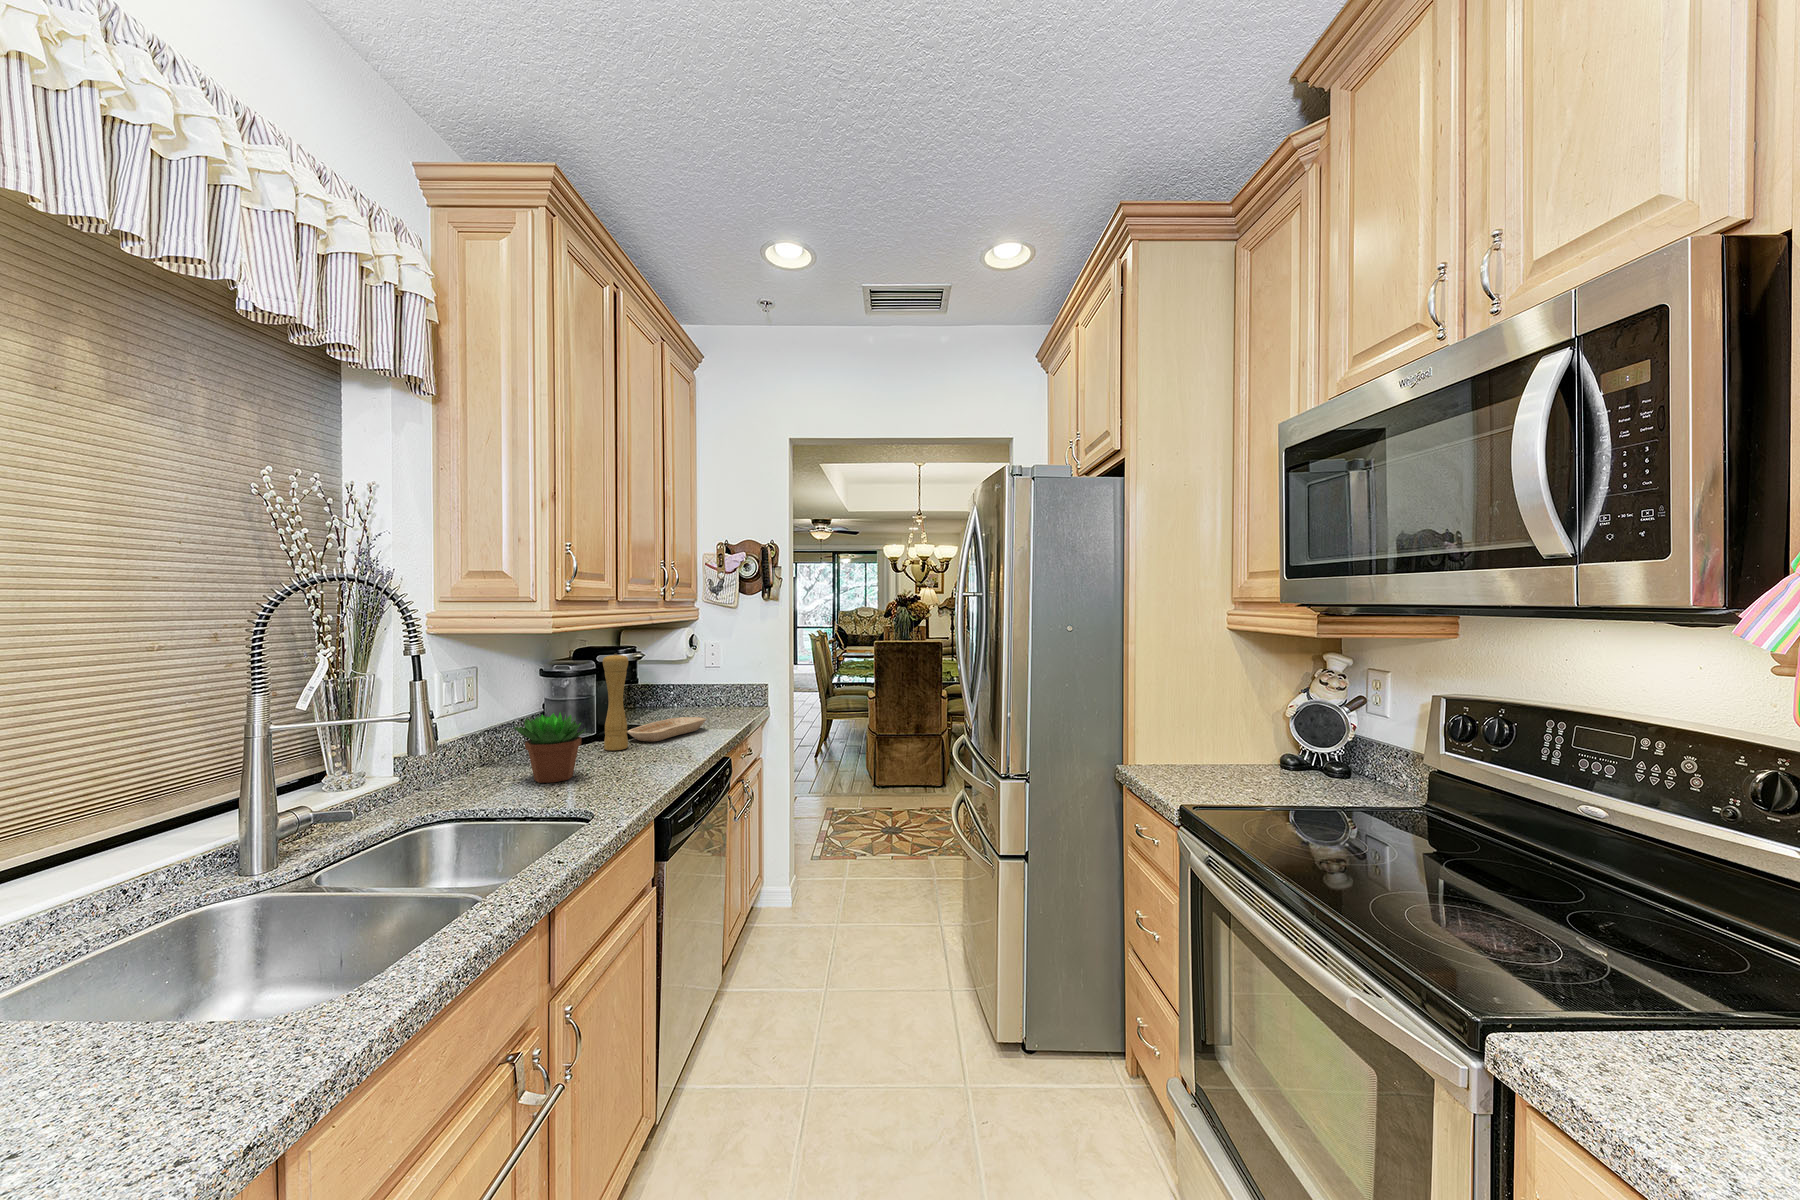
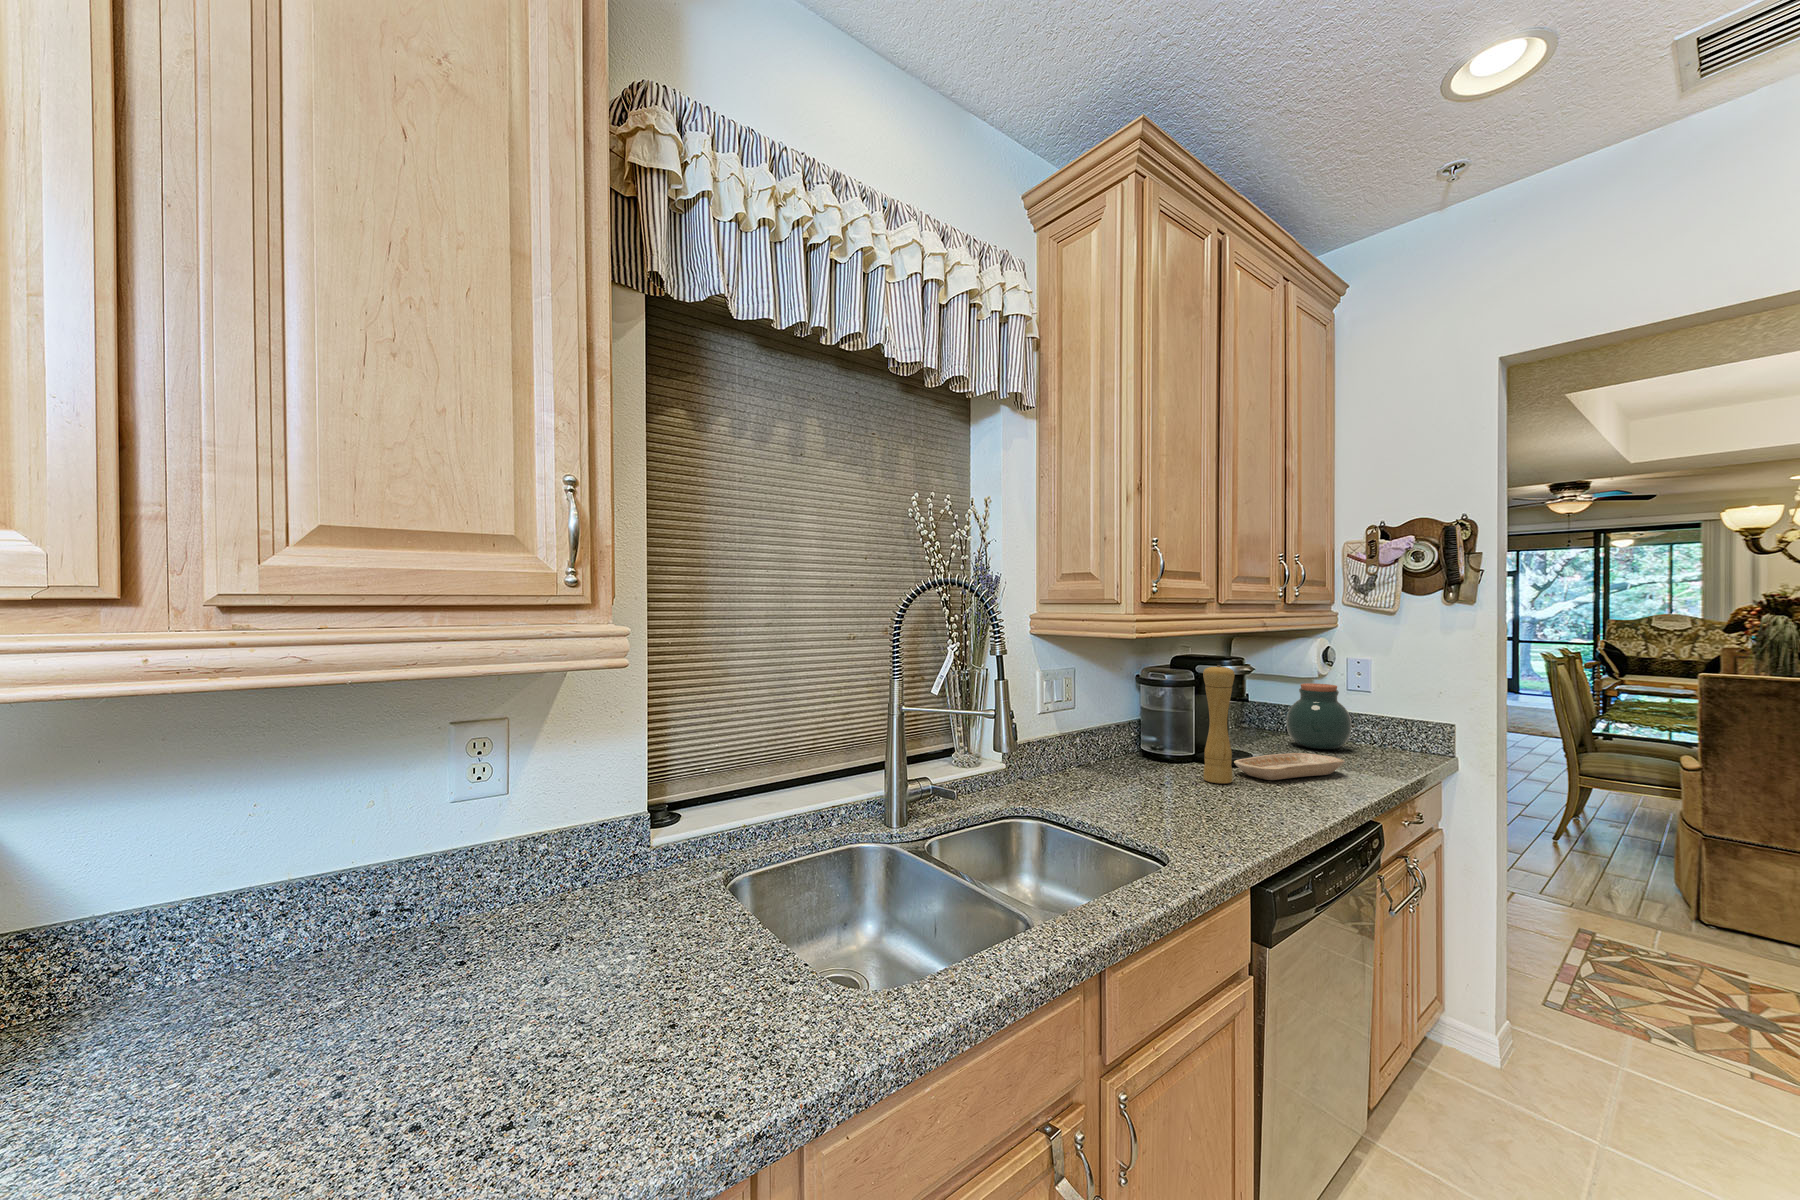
jar: none [661,664,707,714] -> present [1287,683,1351,749]
succulent plant: present [514,713,586,783] -> none [1096,728,1176,810]

